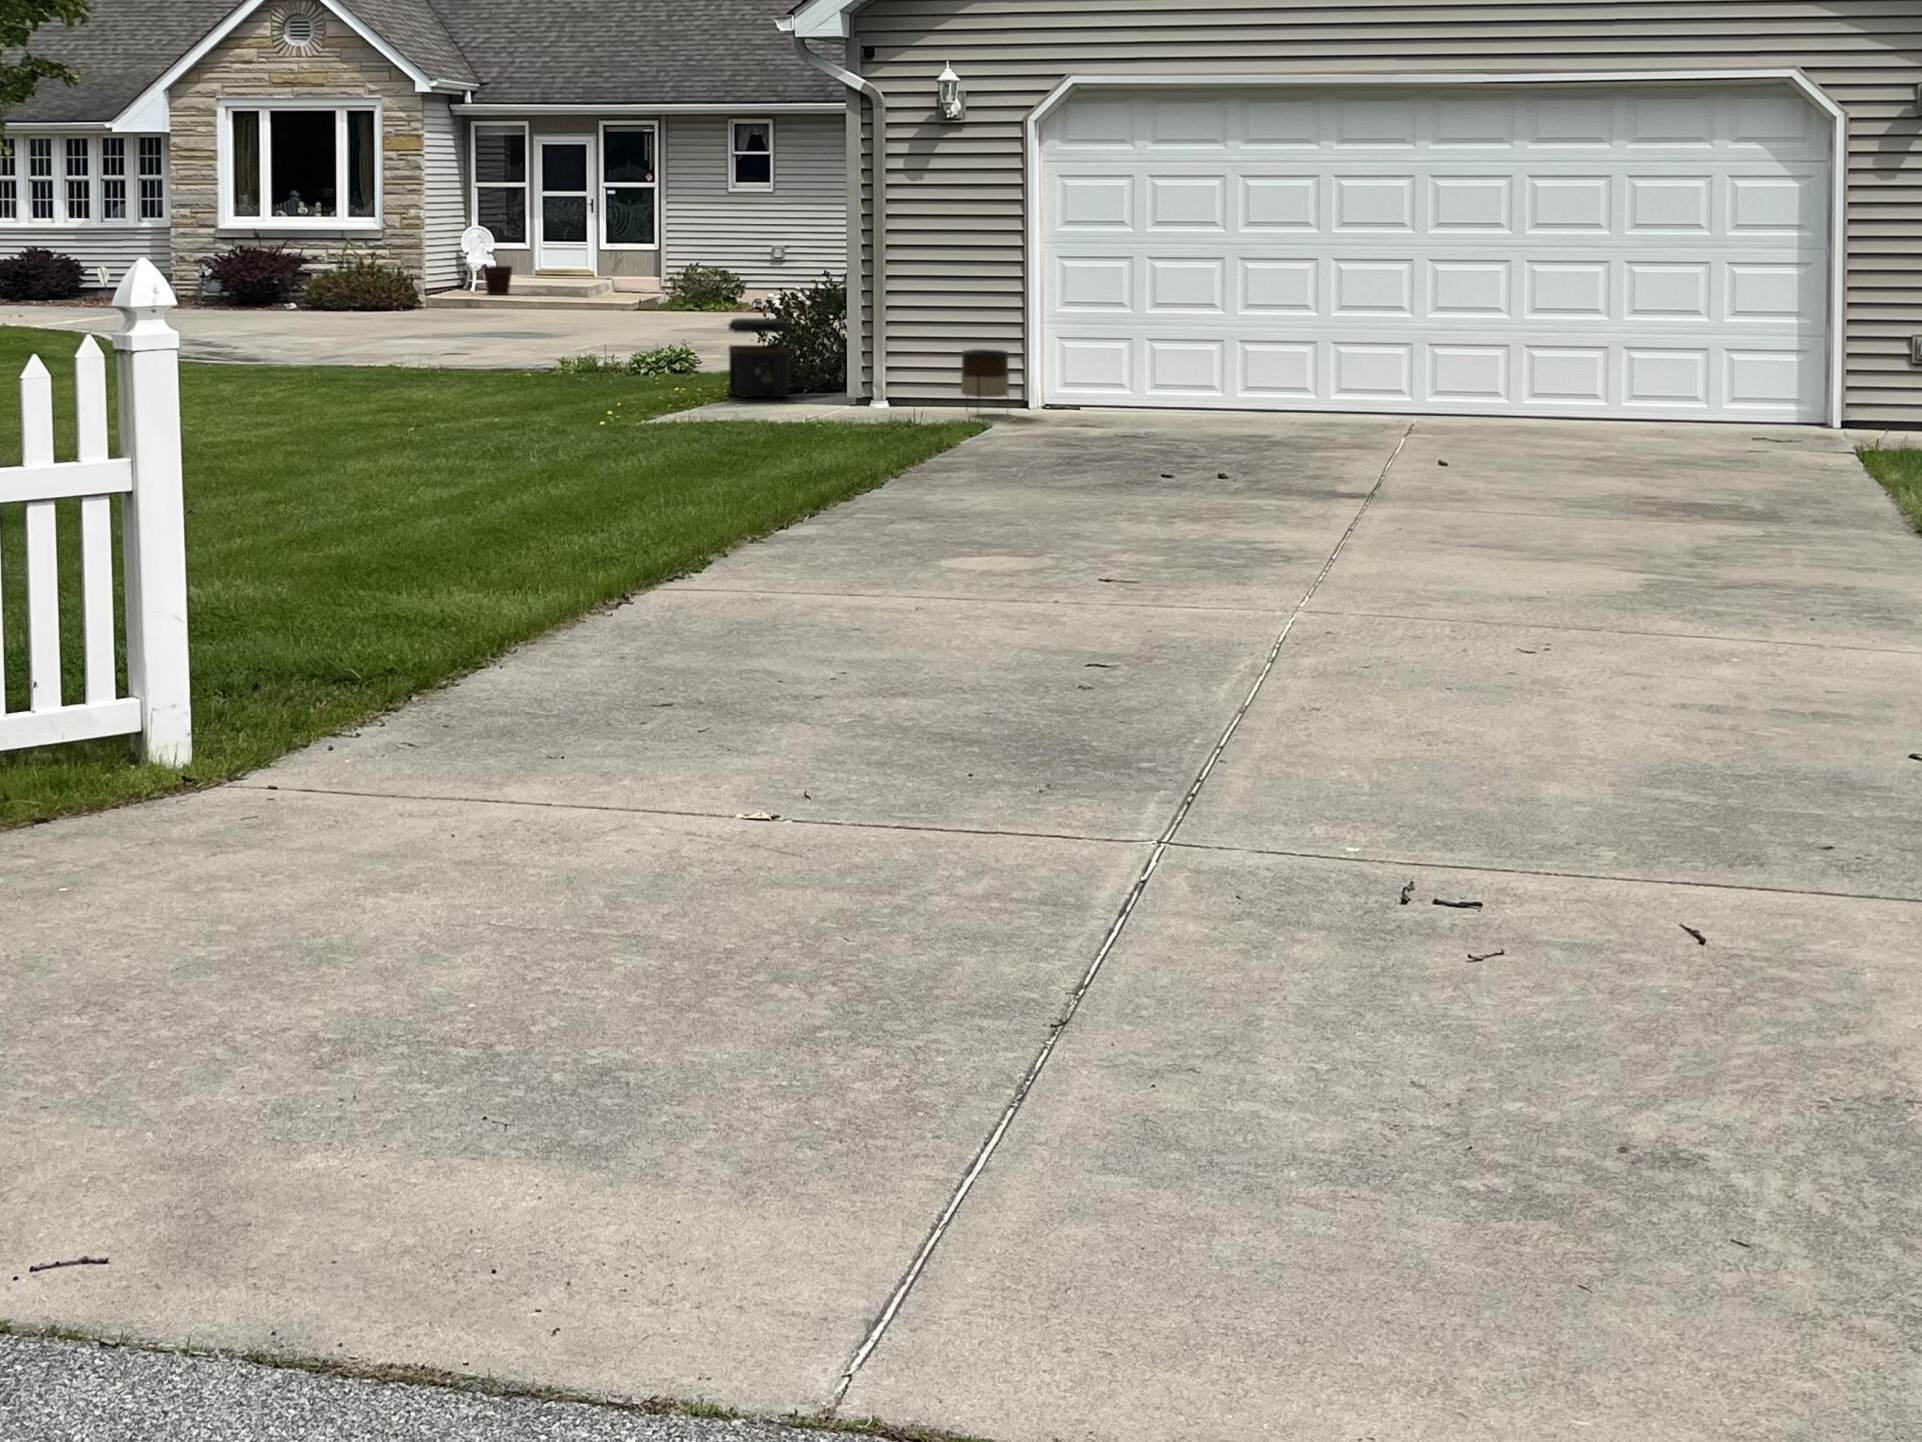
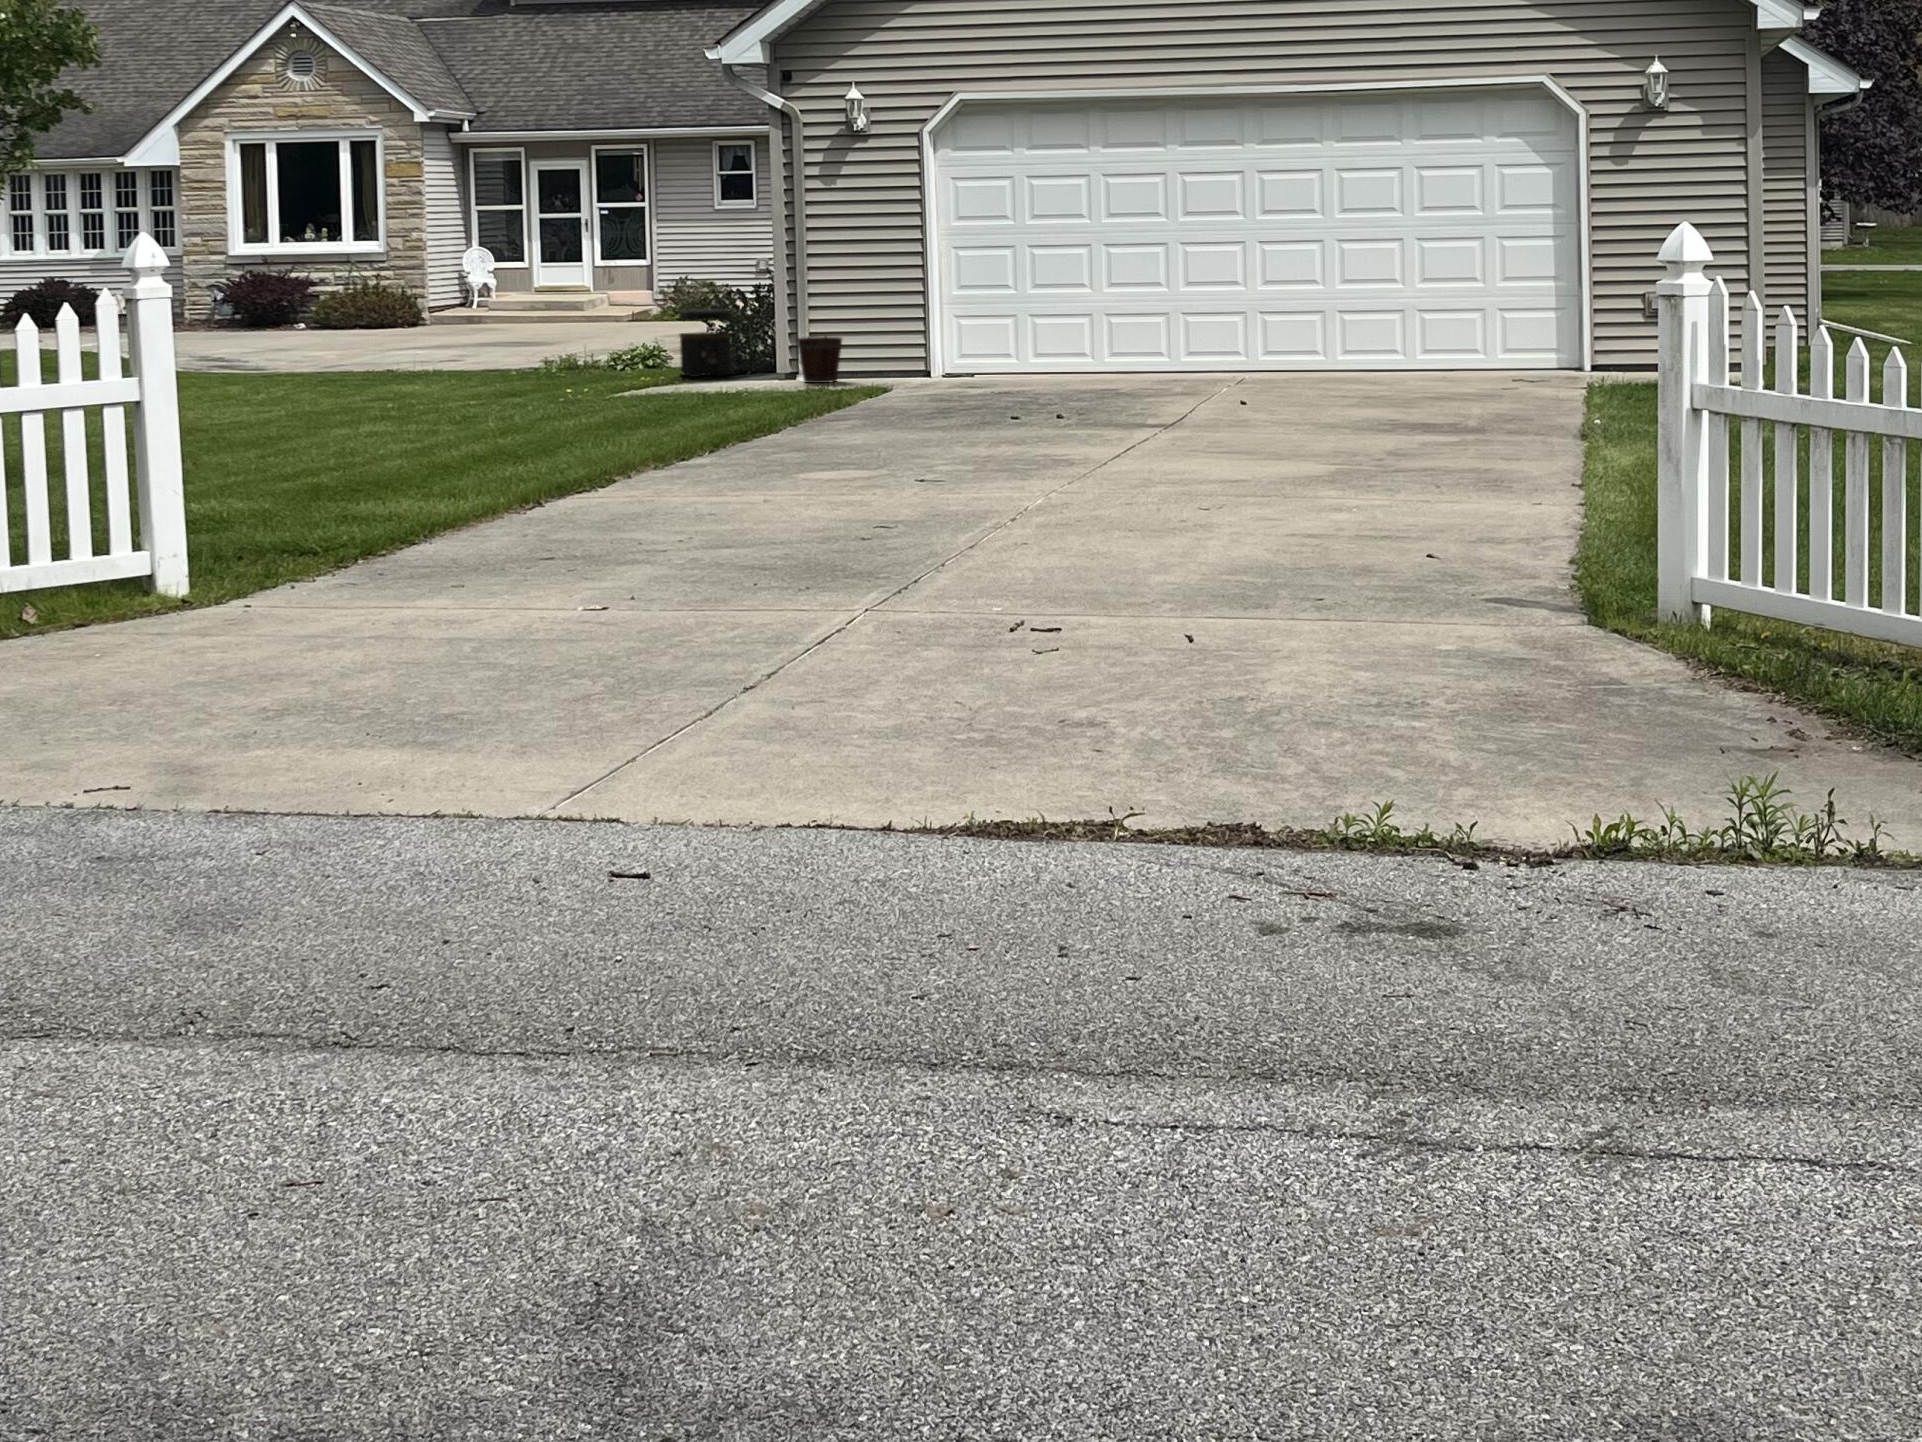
bucket: present [484,266,512,295] -> present [798,336,842,383]
planter: present [961,349,1009,416] -> none [871,327,912,383]

